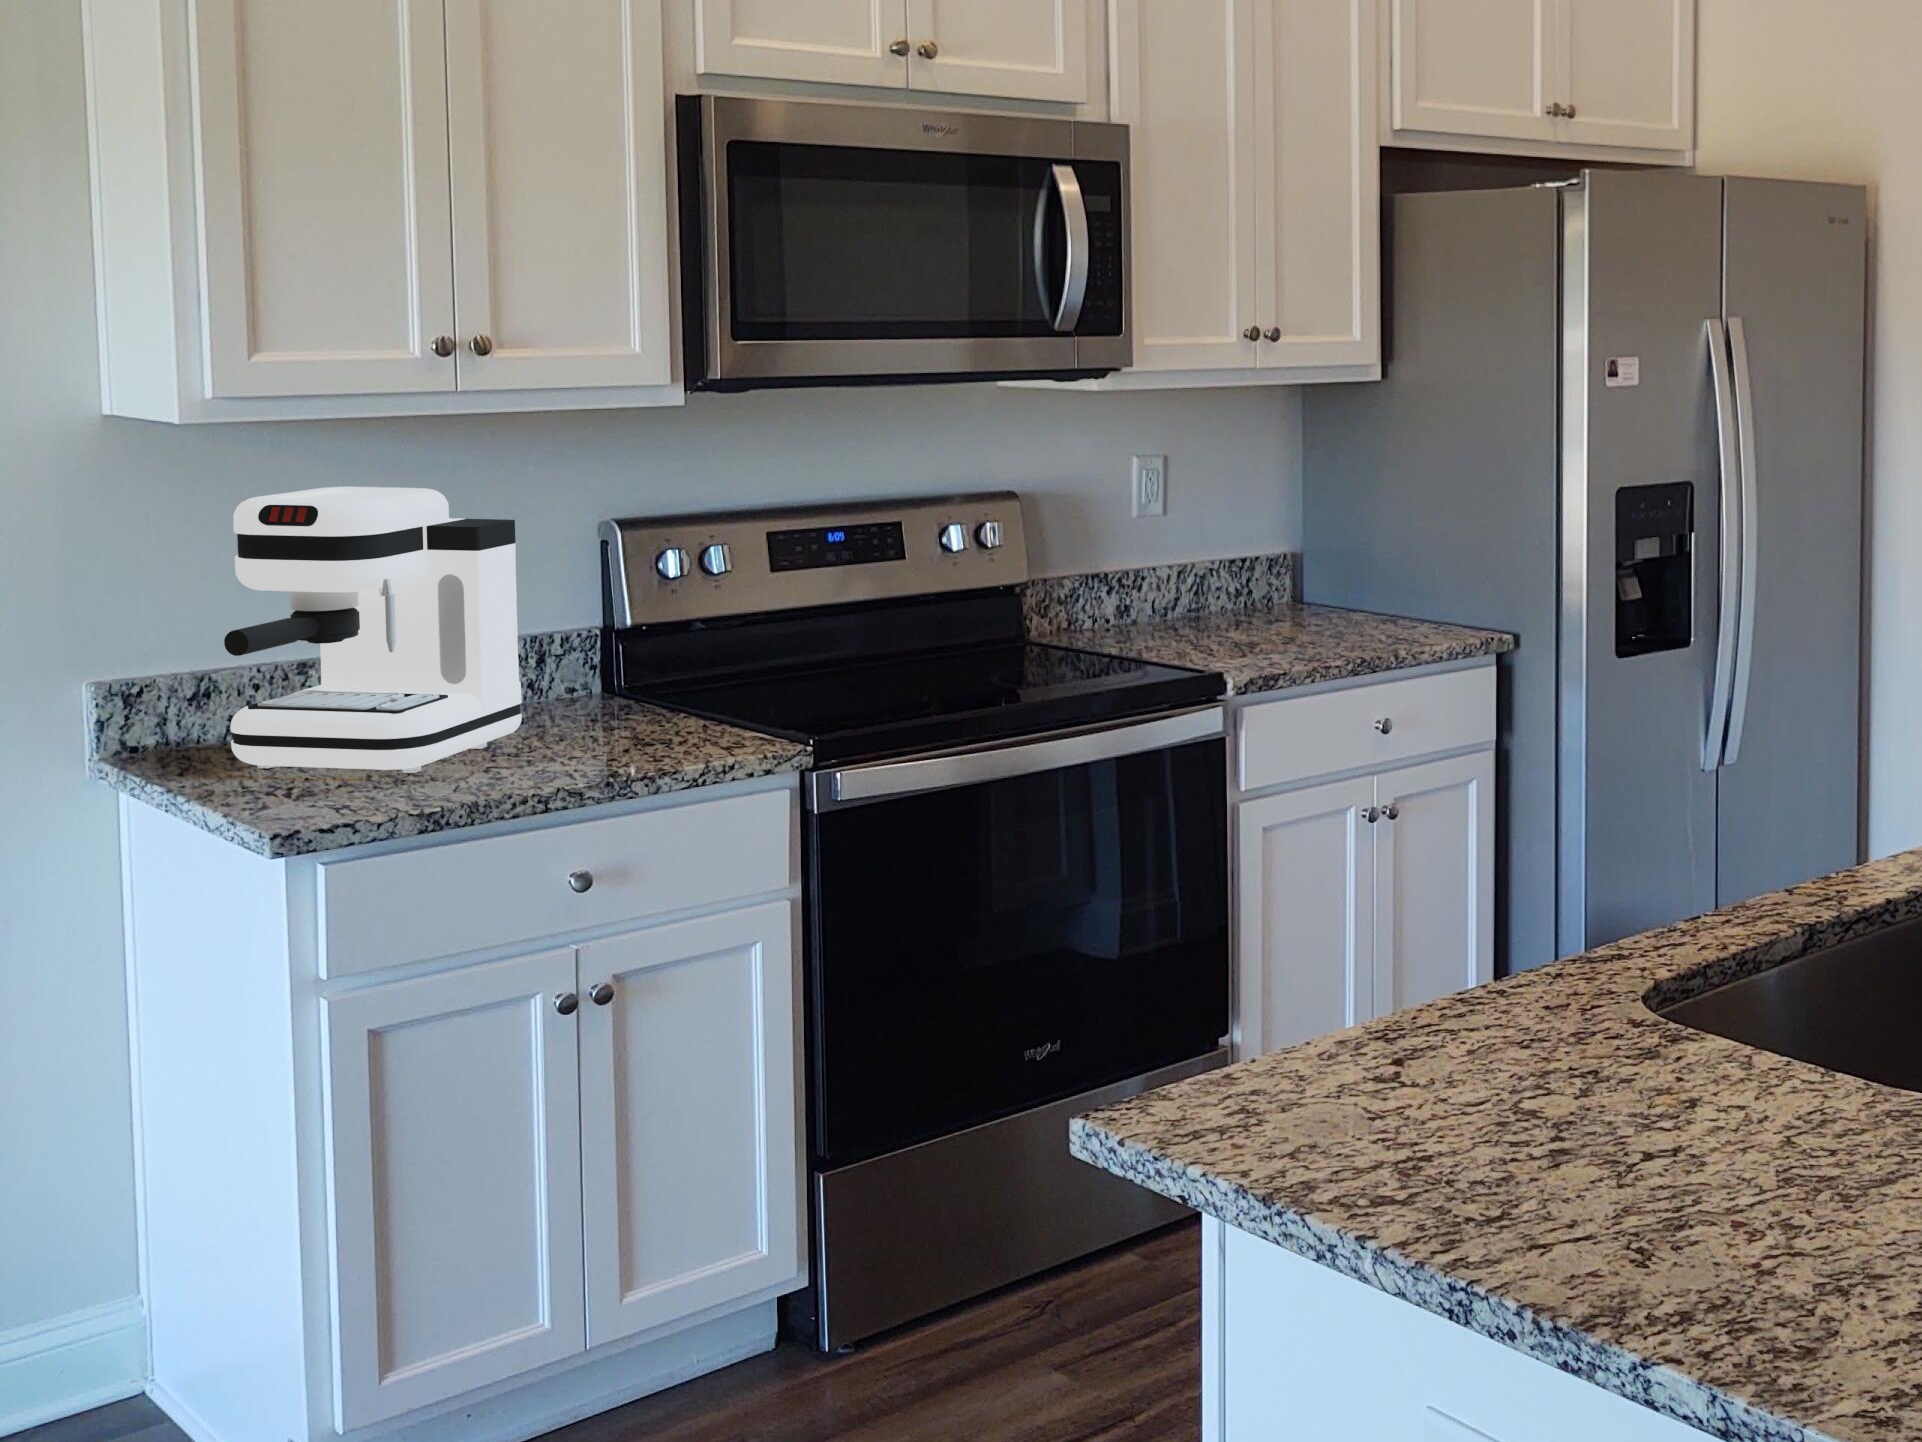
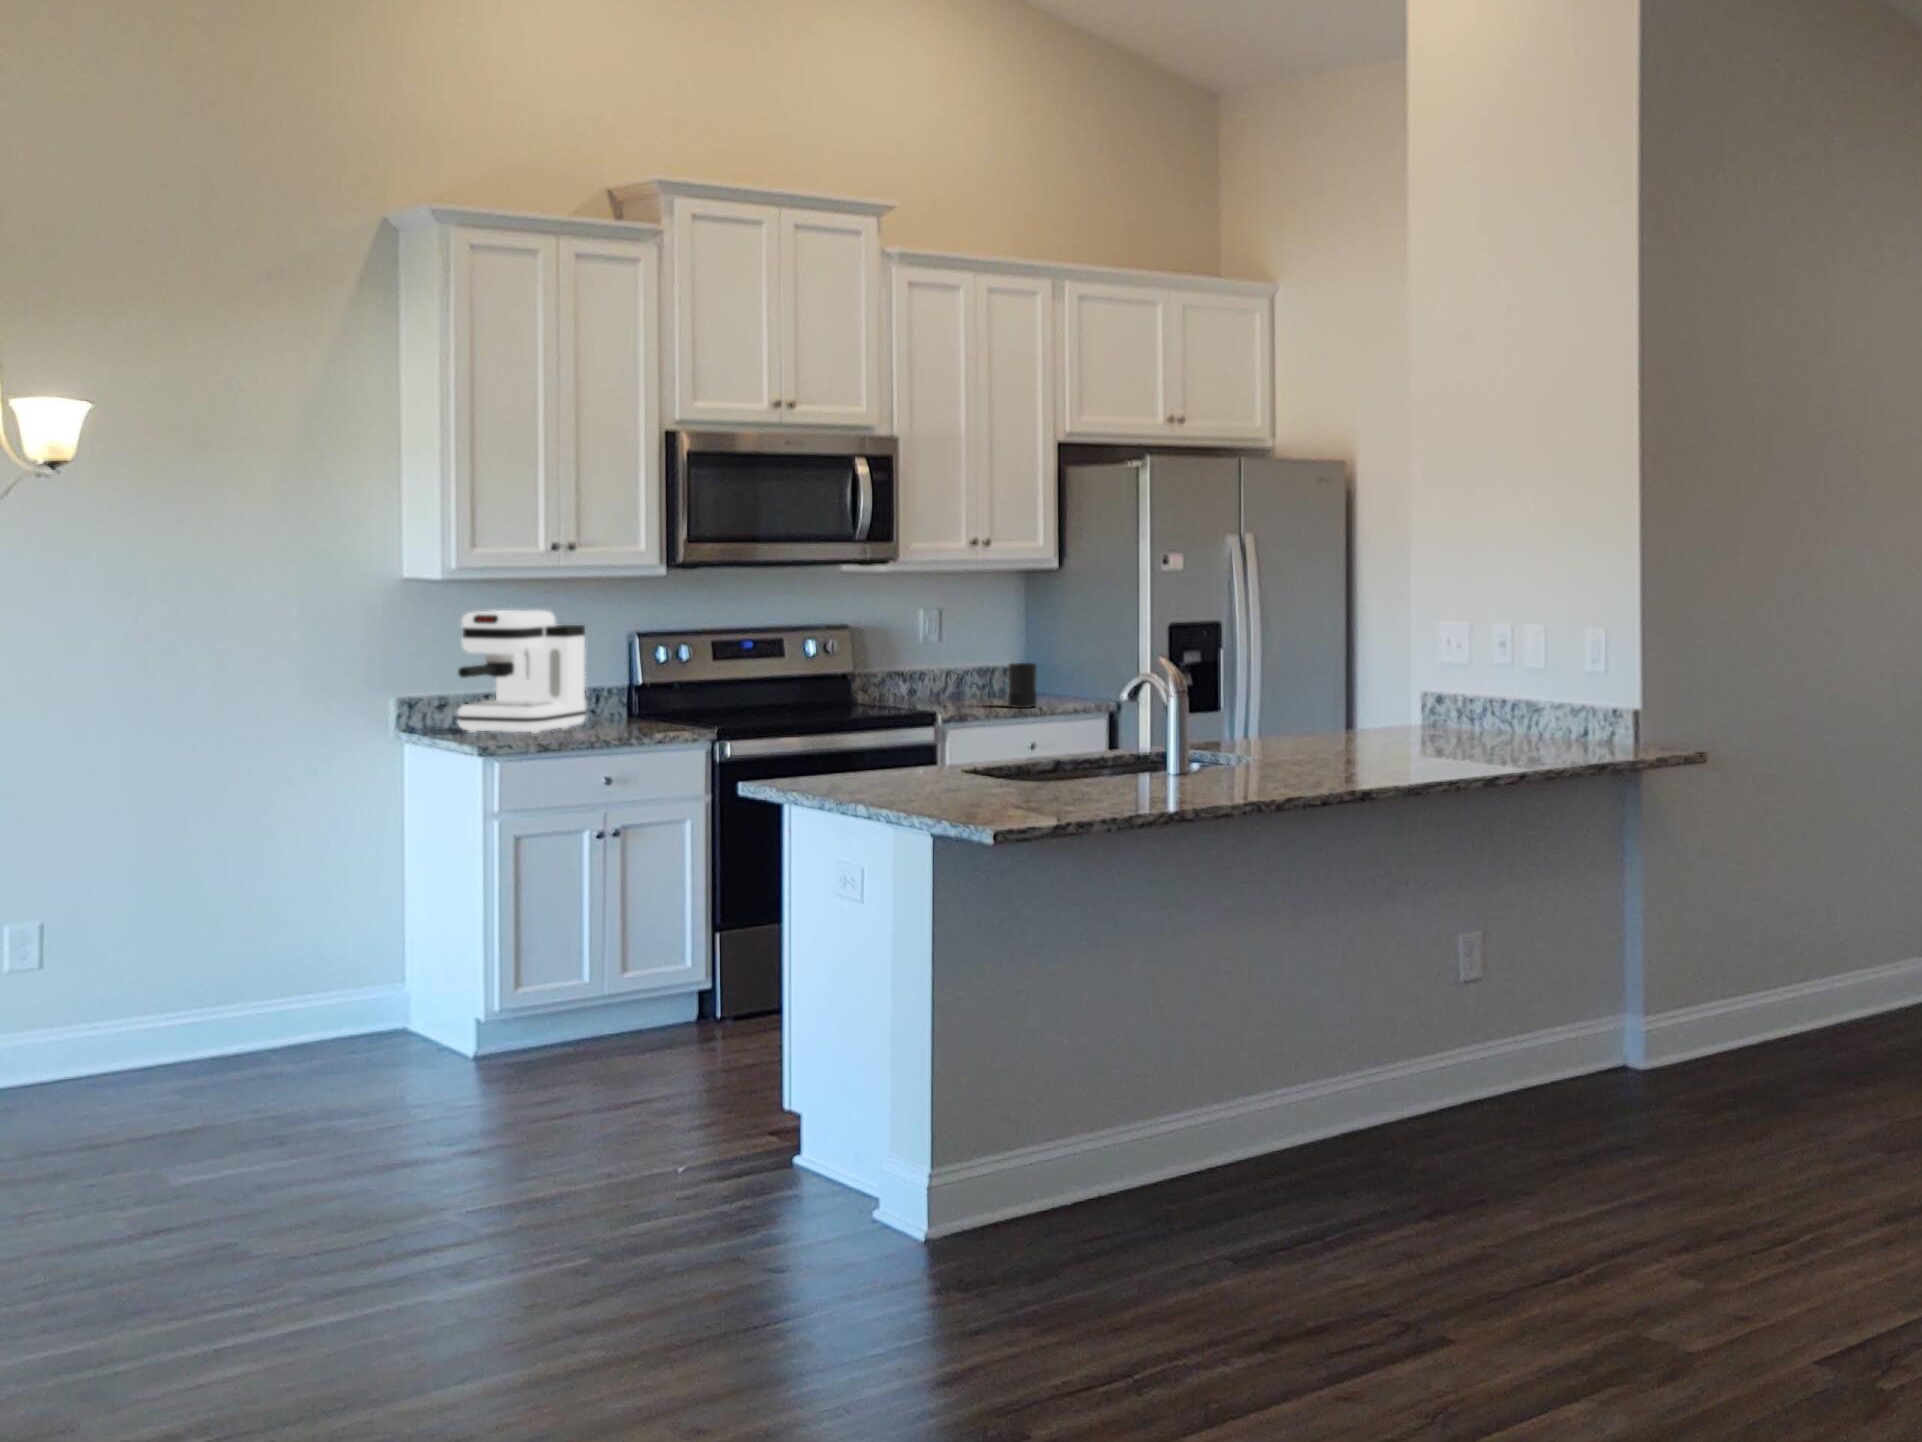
candle: none [1309,552,1367,645] -> present [1008,663,1037,708]

